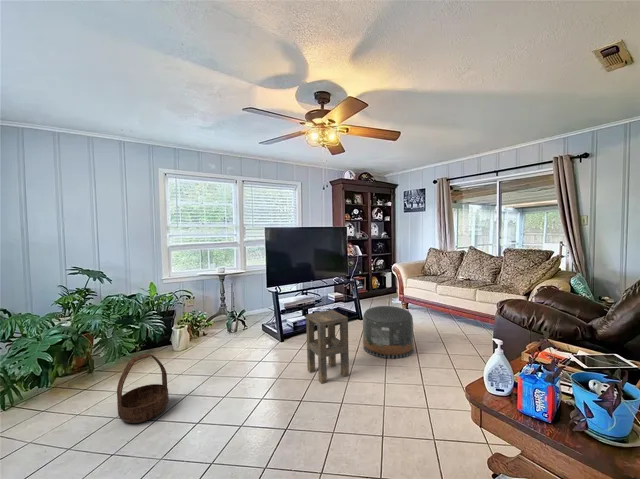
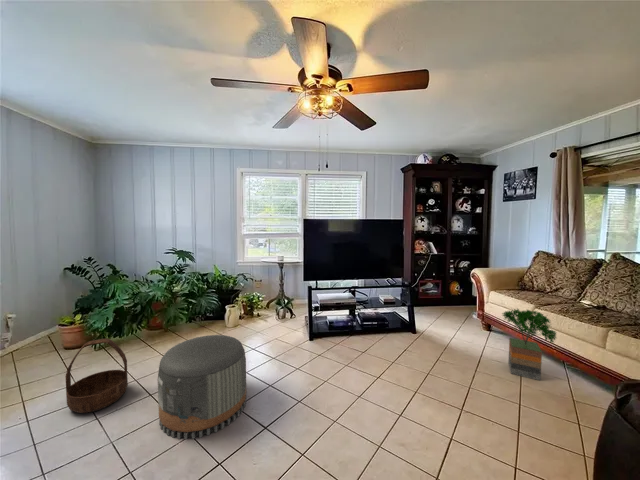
potted tree: none [421,286,452,329] -> present [503,309,556,380]
pouf: present [363,306,414,359] -> present [158,335,246,439]
side table: present [306,310,349,383] -> none [285,324,332,427]

